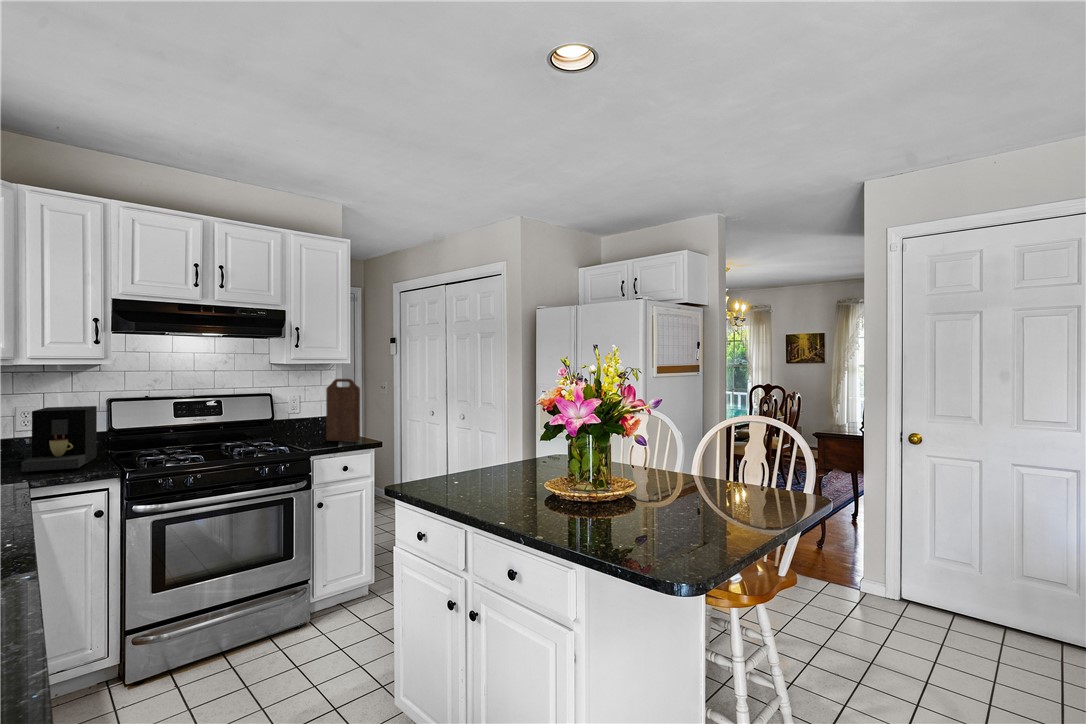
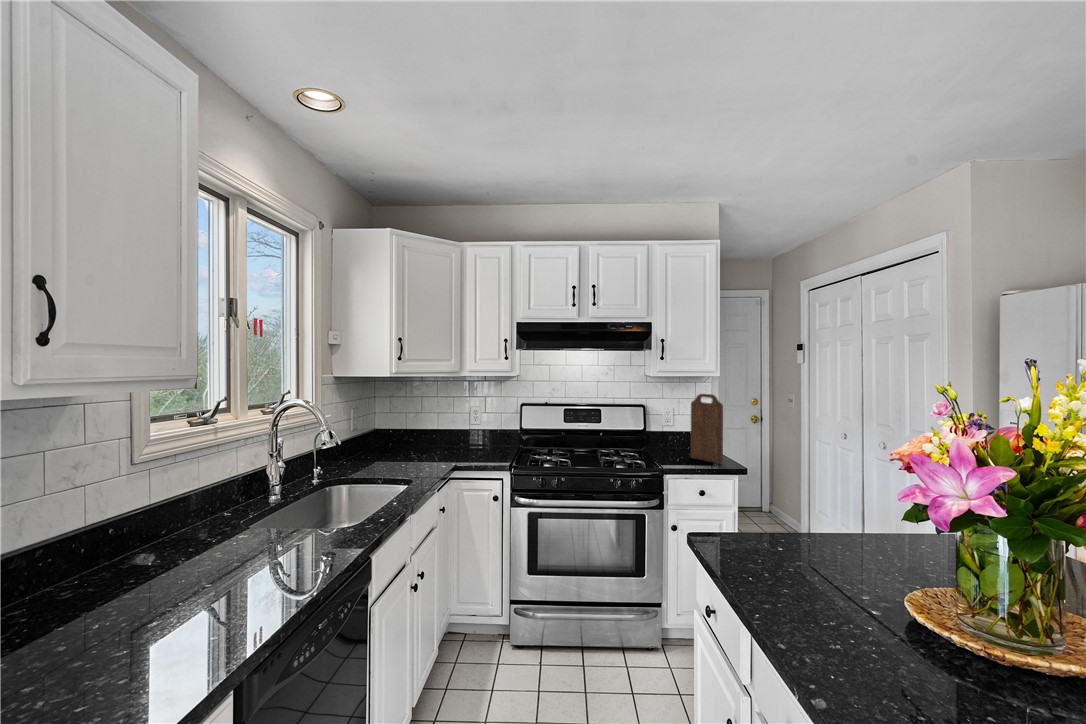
coffee maker: present [21,406,97,472] -> none [452,409,507,461]

